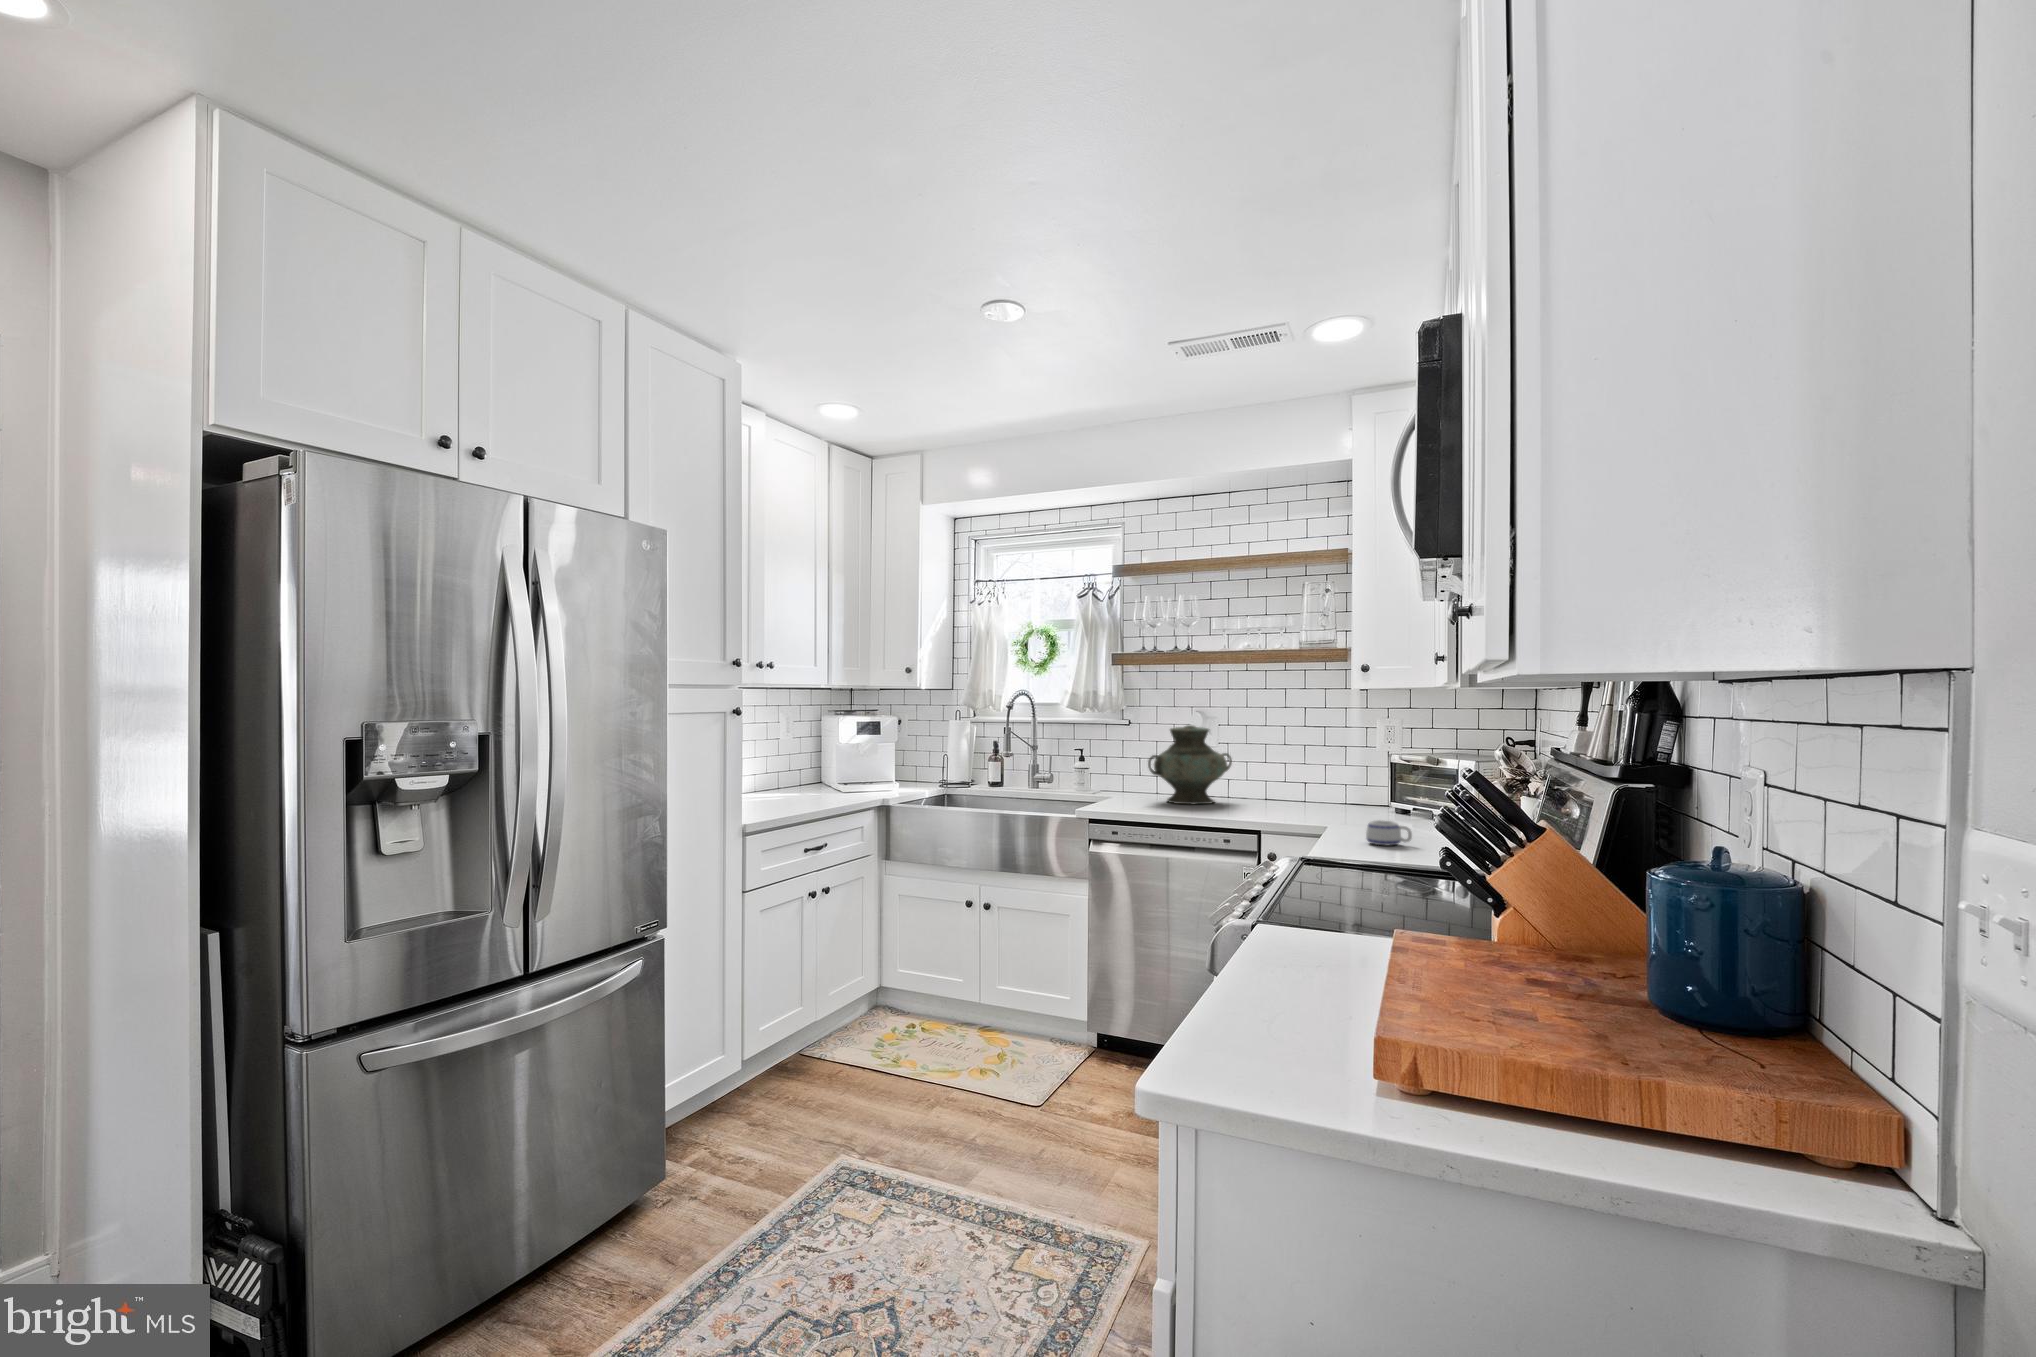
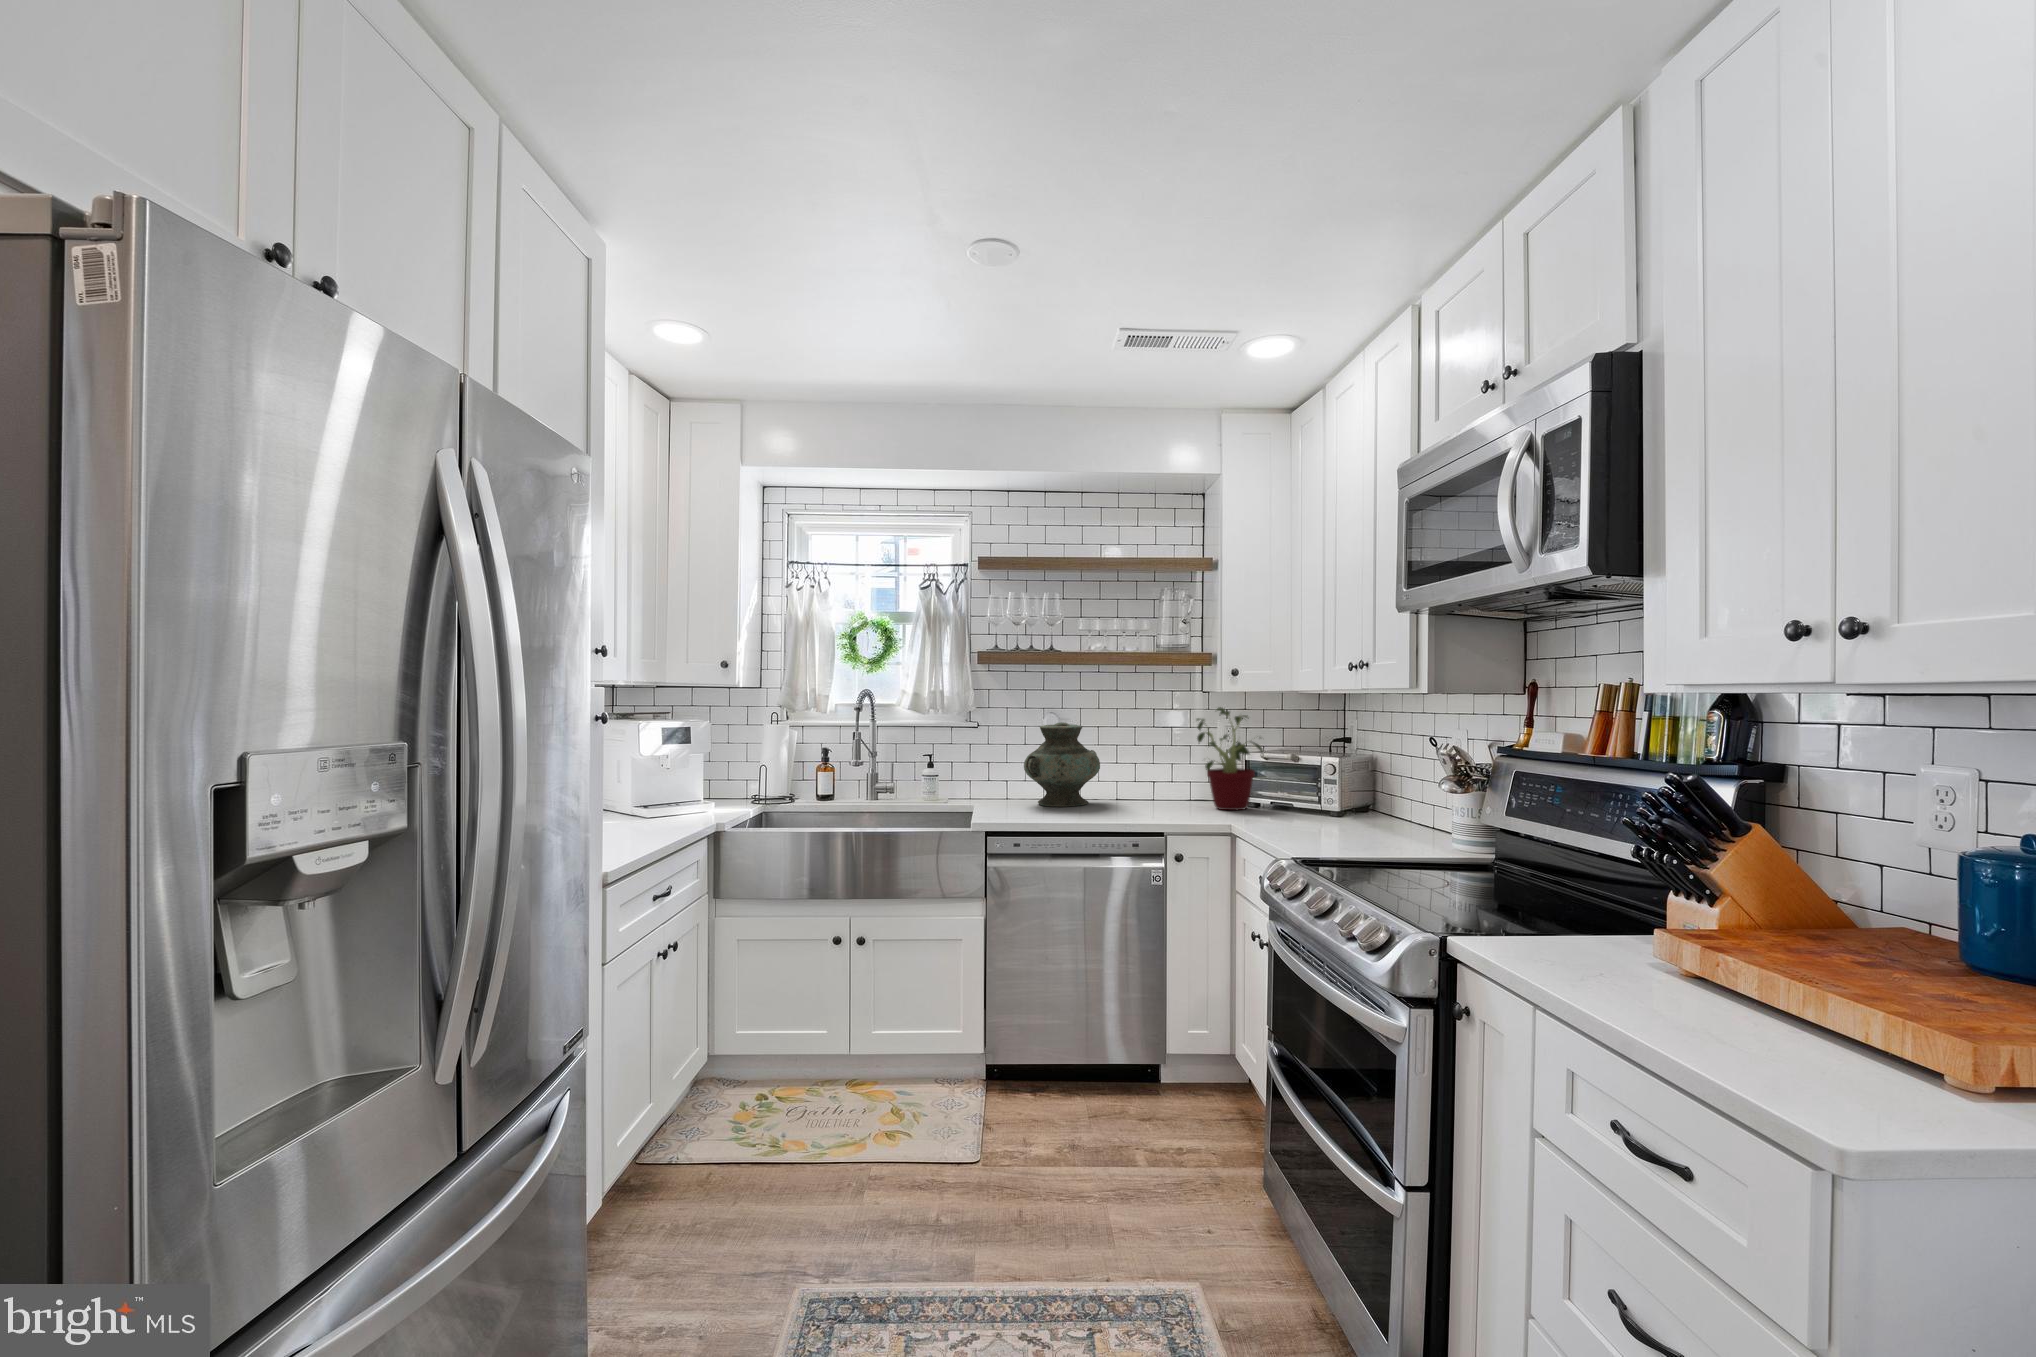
potted plant: none [1306,714,1375,819] -> present [1197,707,1263,810]
mug: present [1366,820,1412,845] -> none [1316,810,1359,834]

